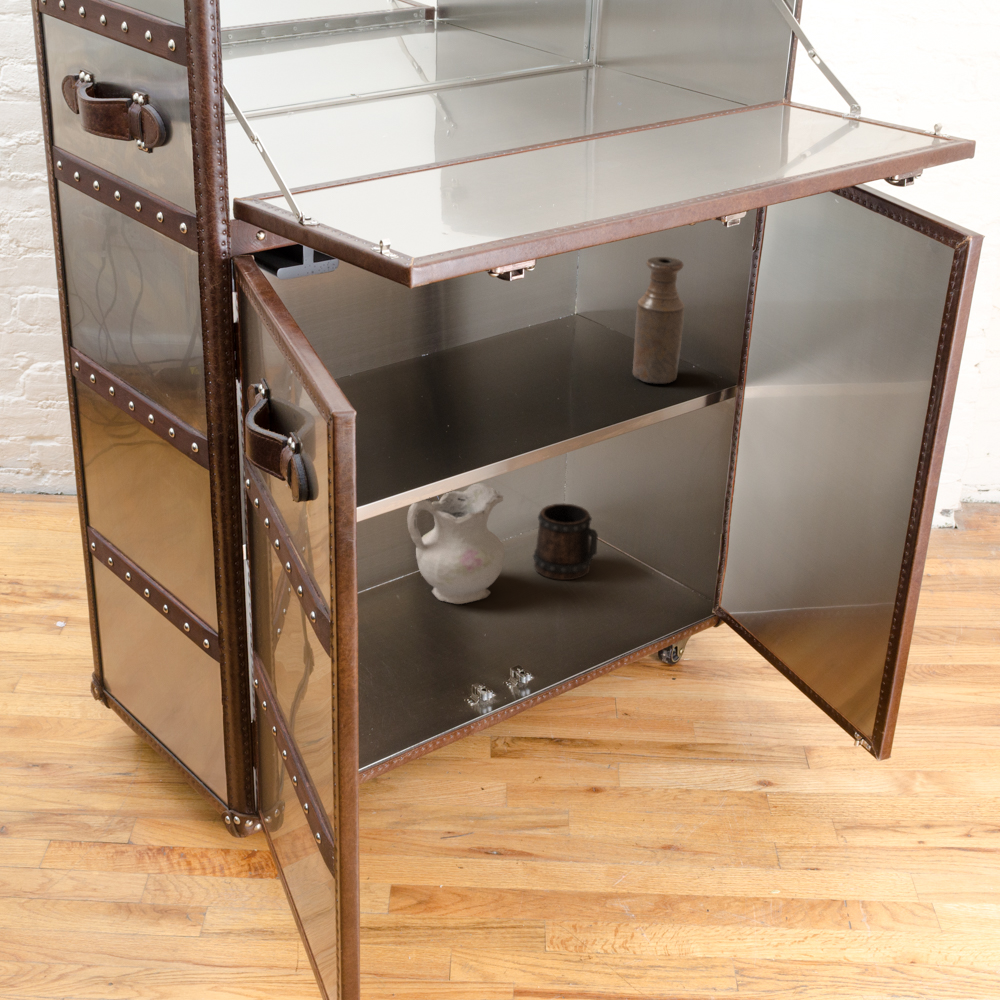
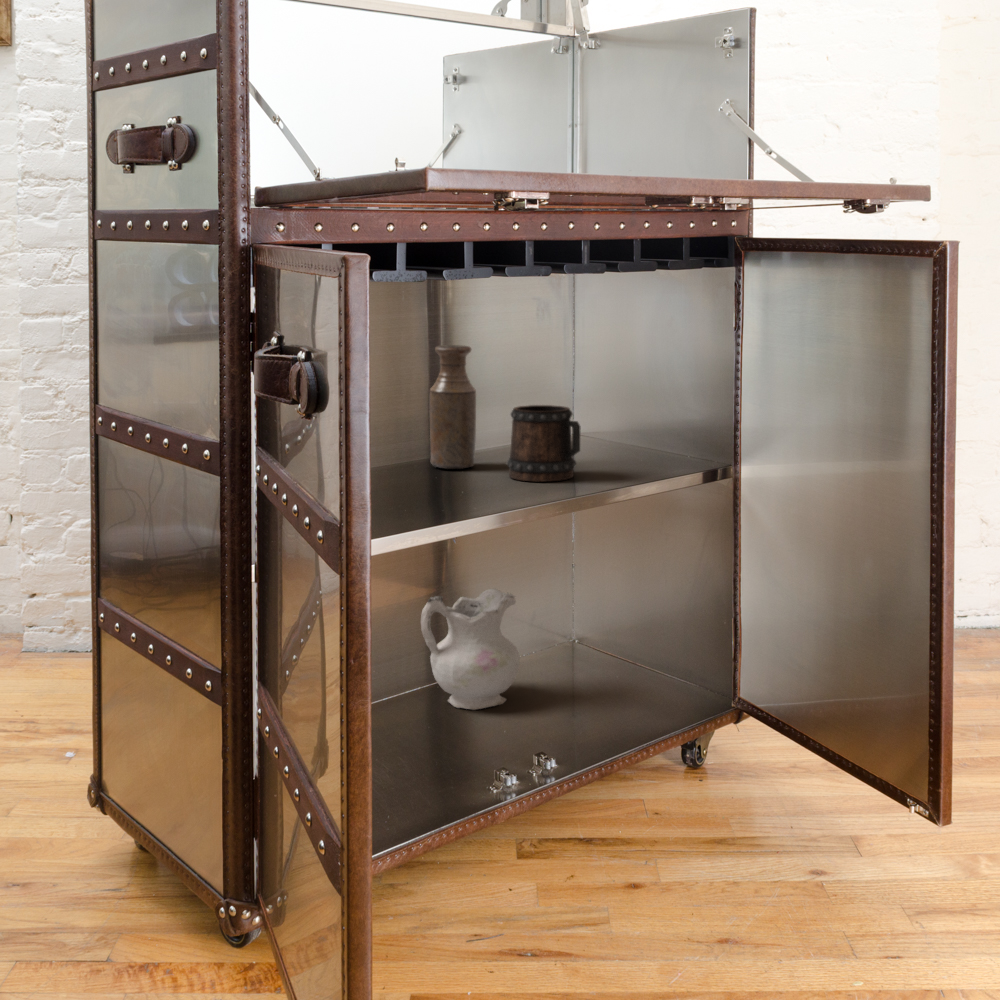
bottle: present [633,257,685,384] -> present [430,345,476,469]
beer mug: present [533,504,598,580] -> present [507,405,581,482]

